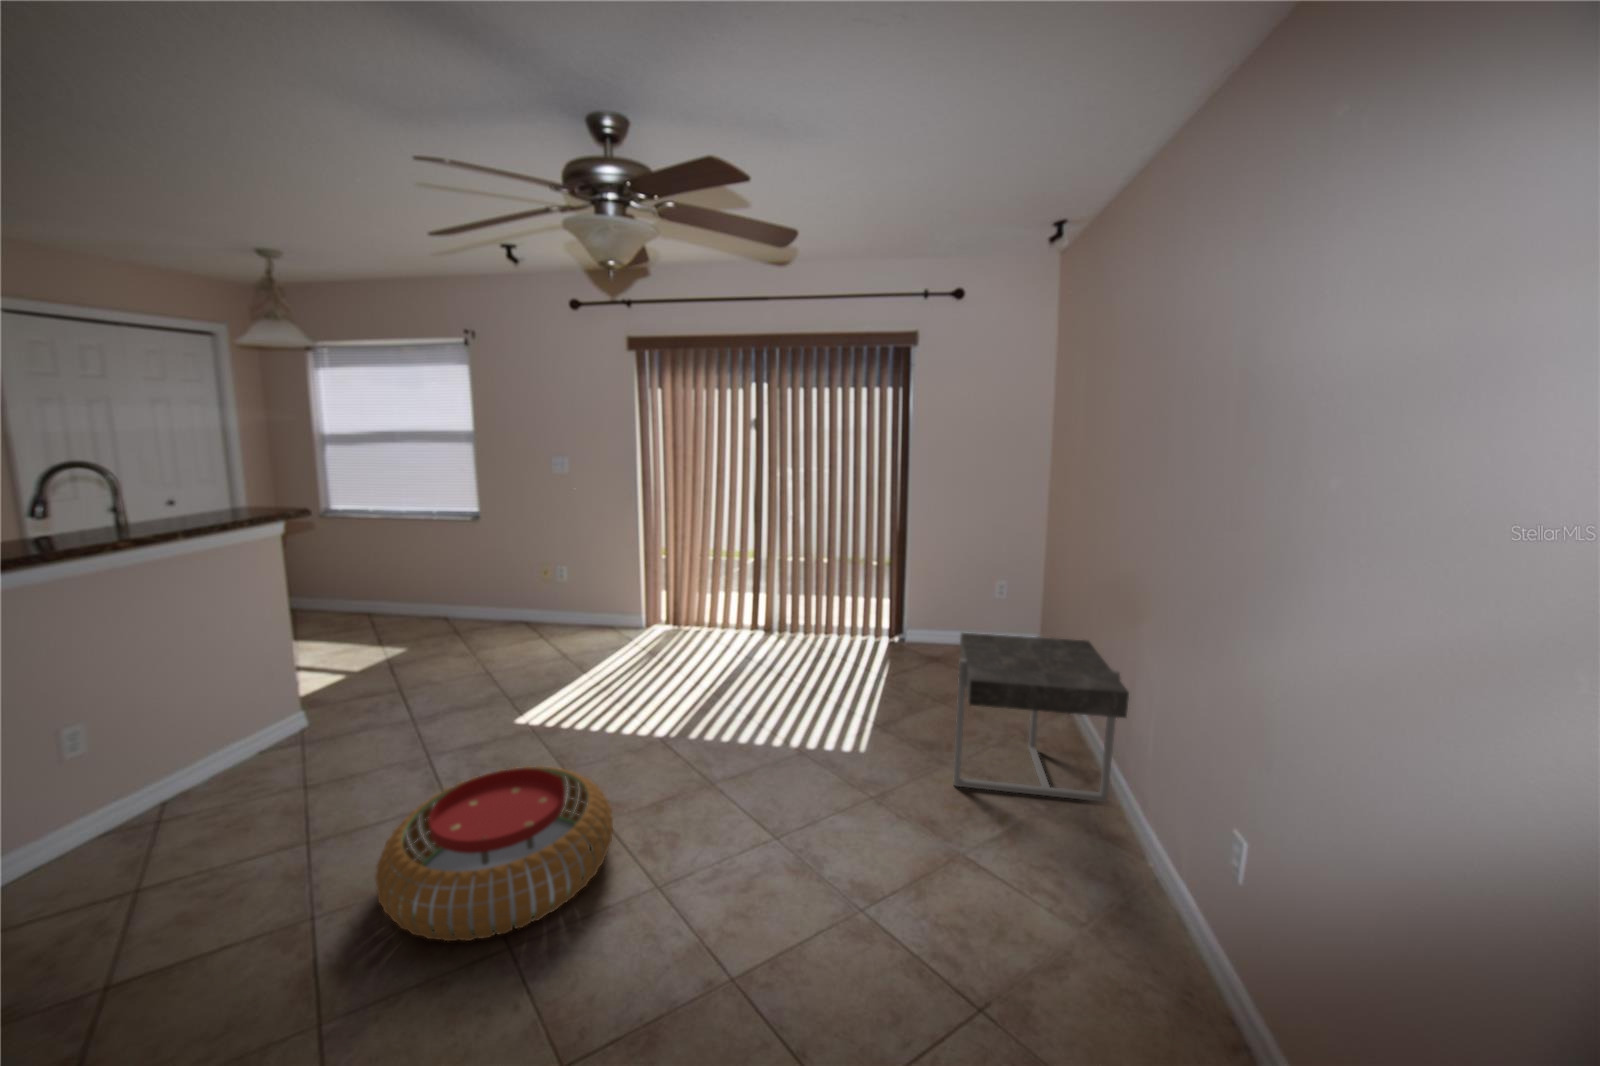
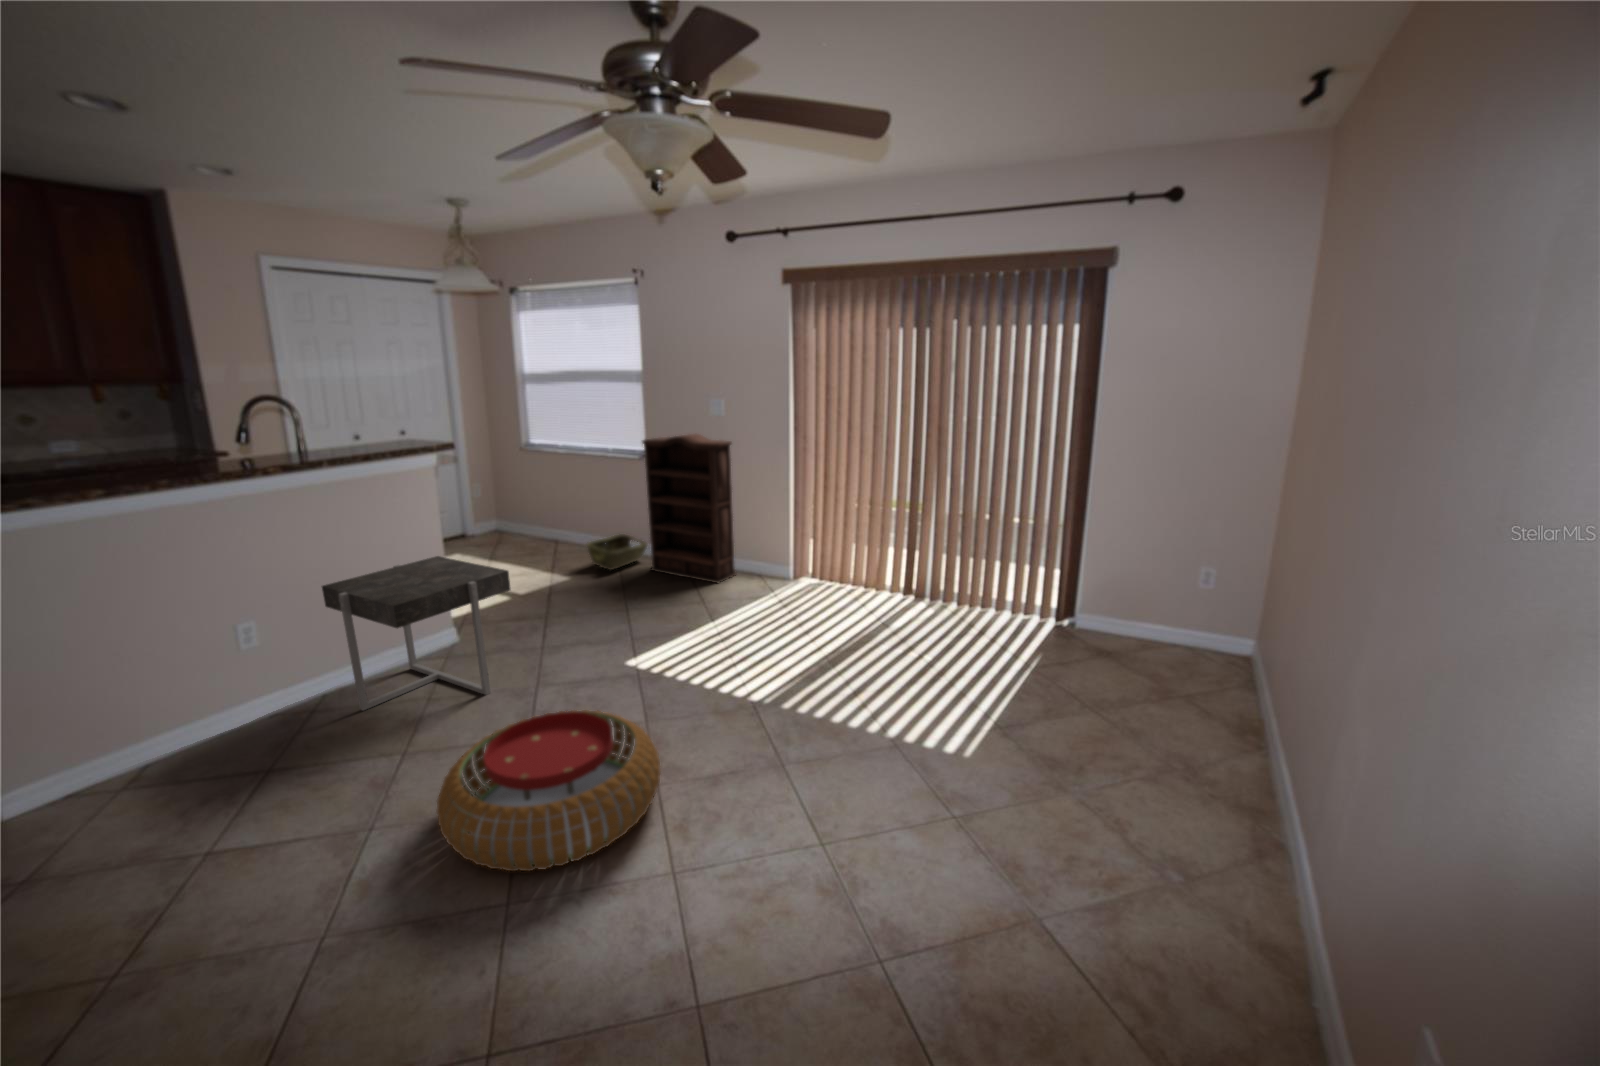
bookshelf: none [482,492,588,638] -> present [642,434,736,583]
woven basket: none [416,598,485,637] -> present [587,534,647,570]
side table: present [954,633,1129,802] -> present [322,556,510,710]

